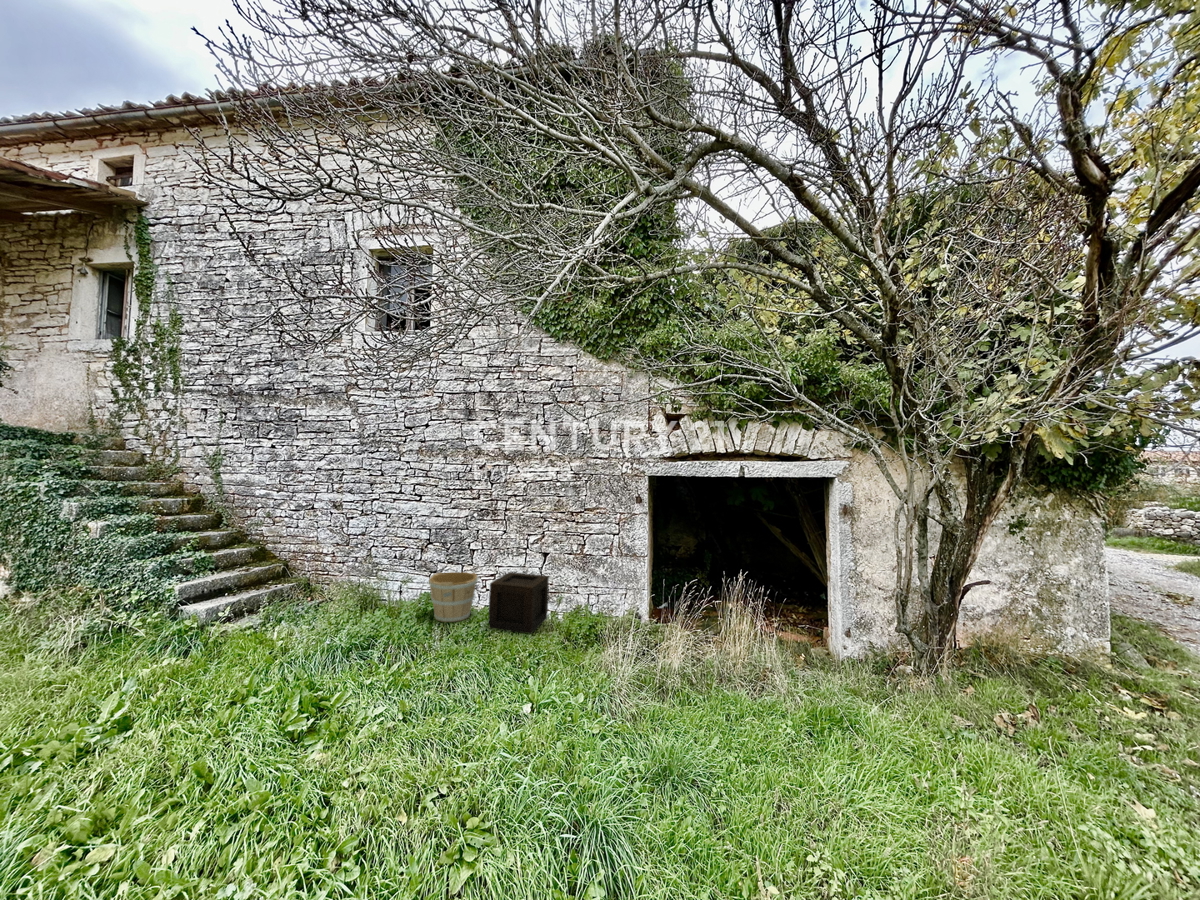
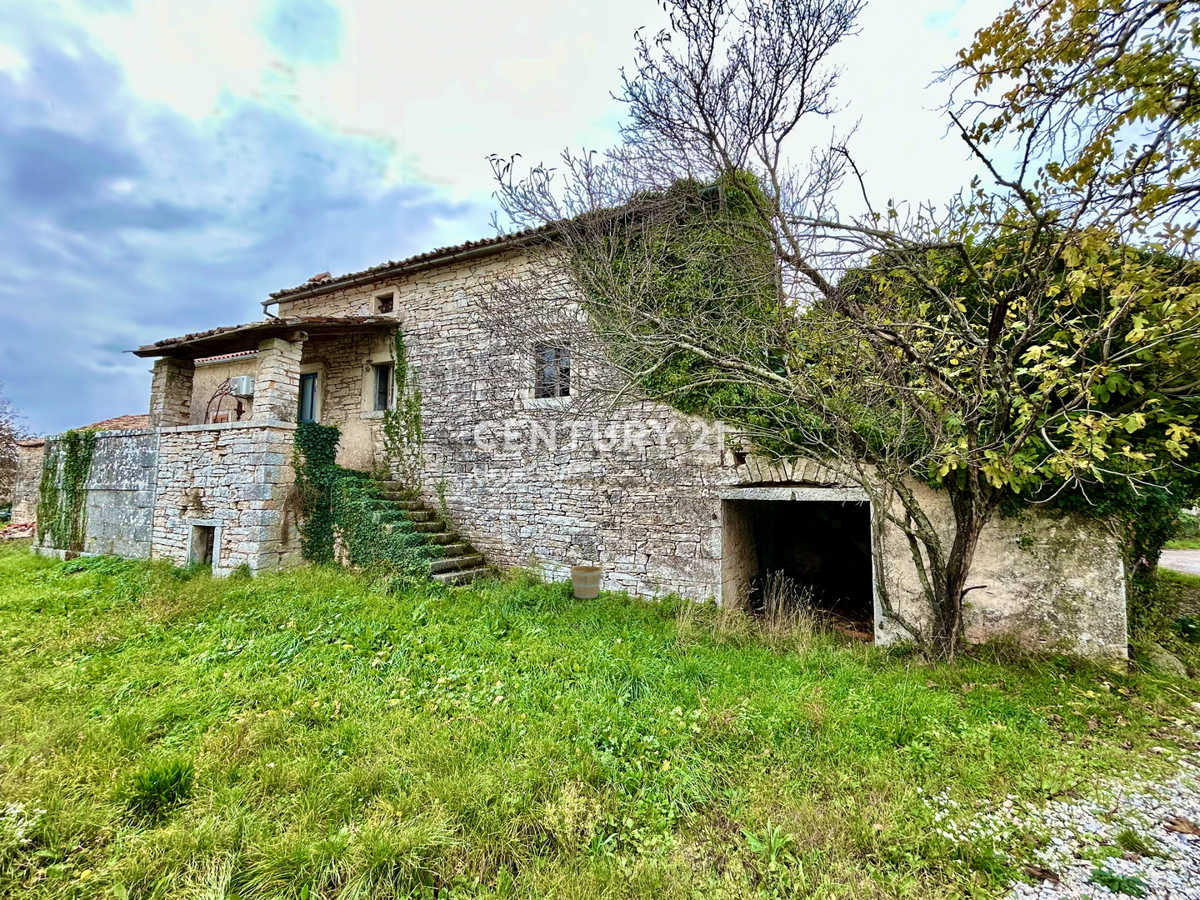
wooden crate: present [489,572,549,634] -> none [608,568,651,609]

